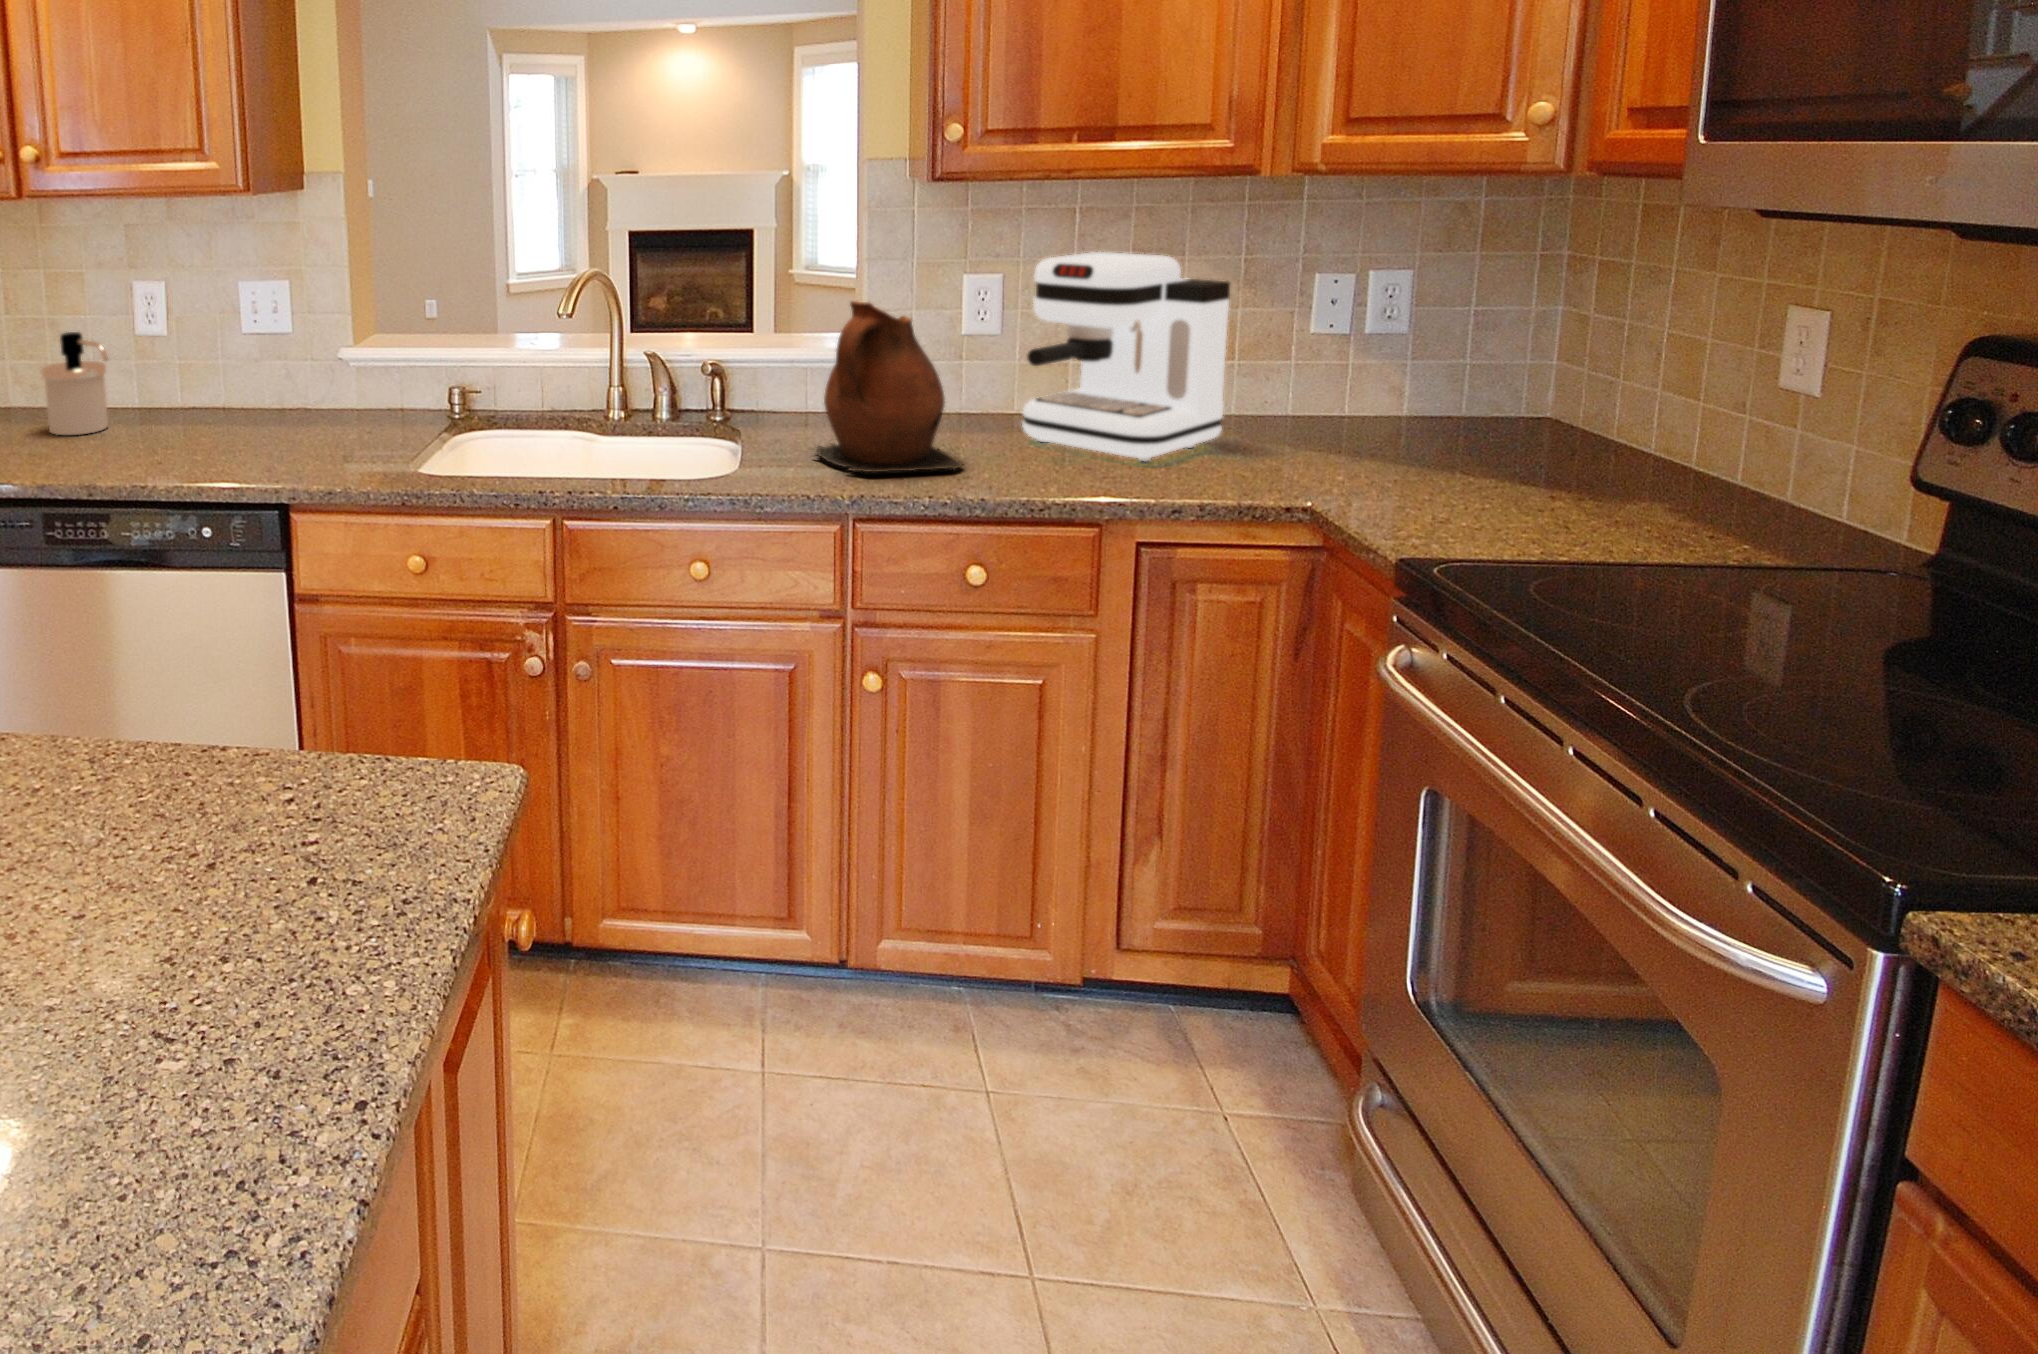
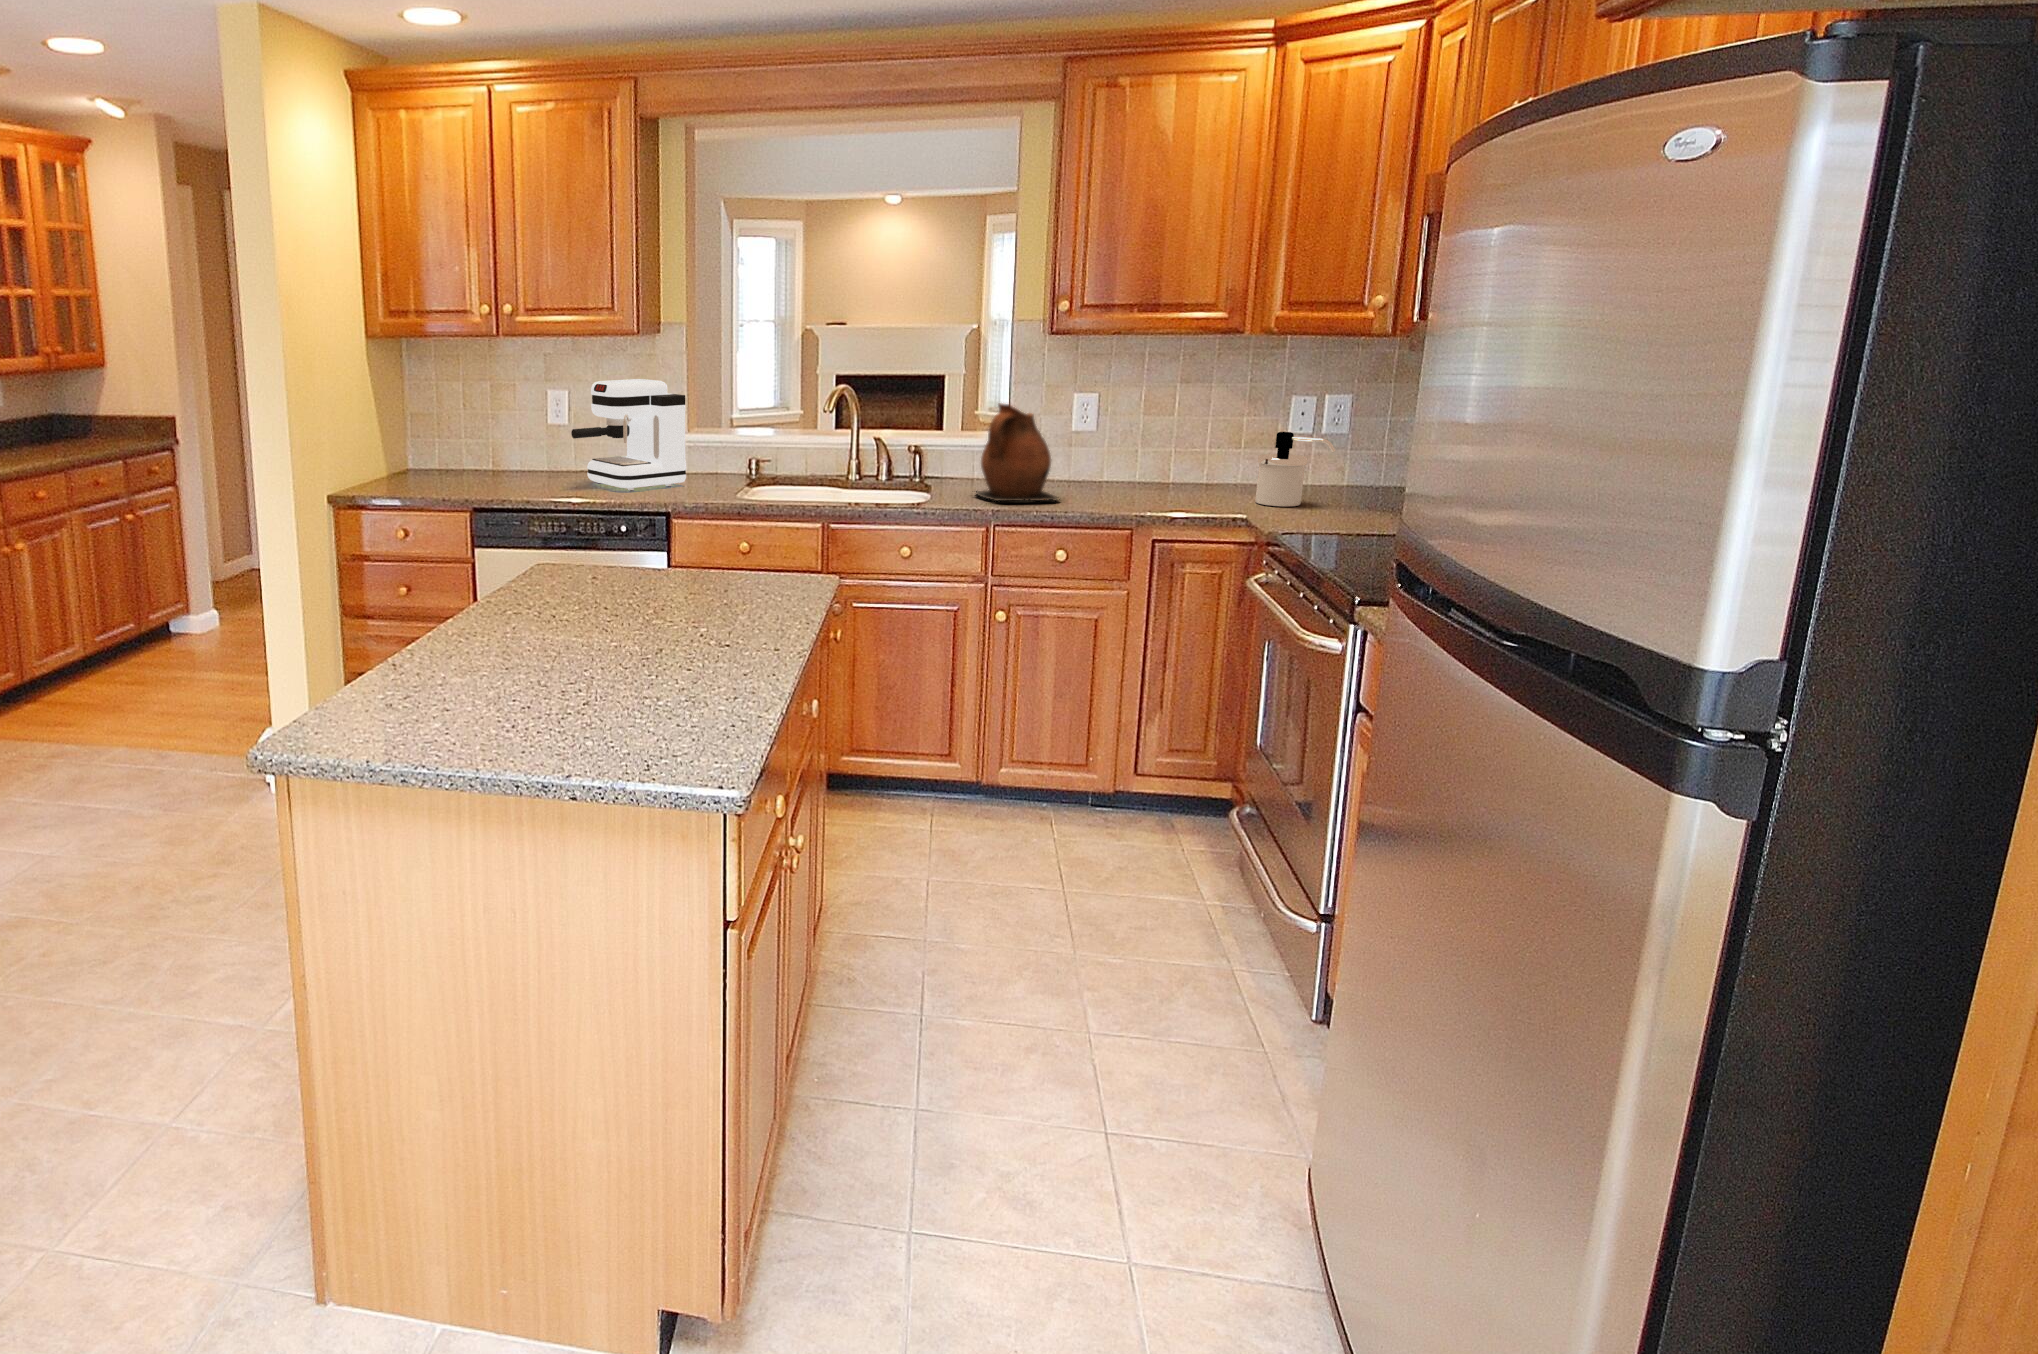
coffee maker: present [1022,252,1230,461] -> present [571,379,686,490]
soap dispenser: present [42,332,108,435] -> present [1255,432,1335,506]

